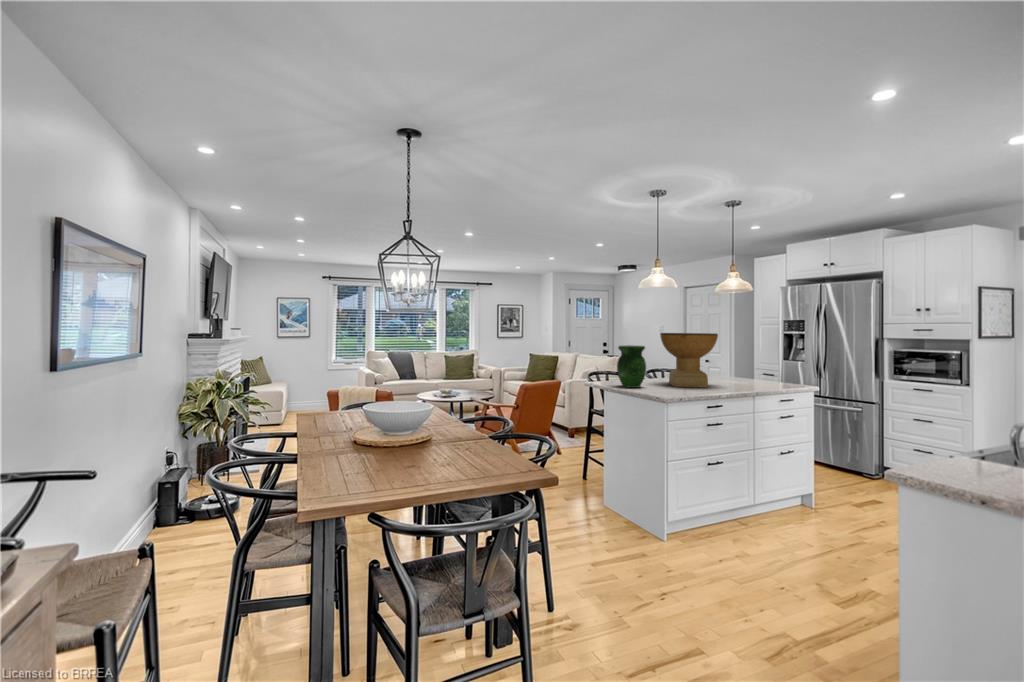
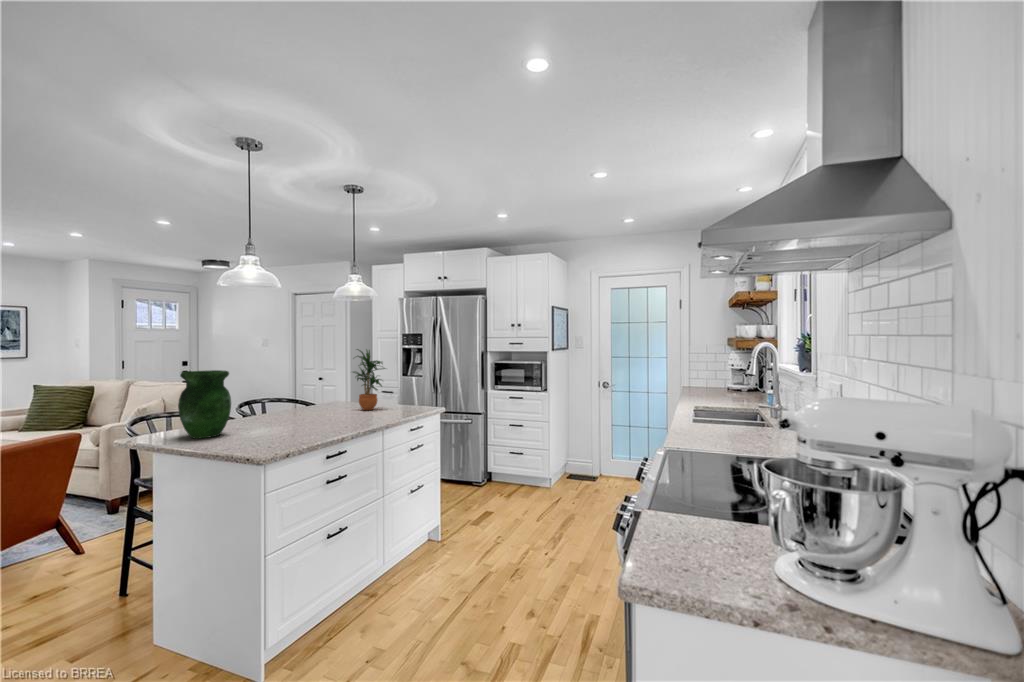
decorative bowl: present [660,333,718,388] -> none [255,349,337,427]
potted plant: none [730,333,763,384] -> present [353,349,385,410]

